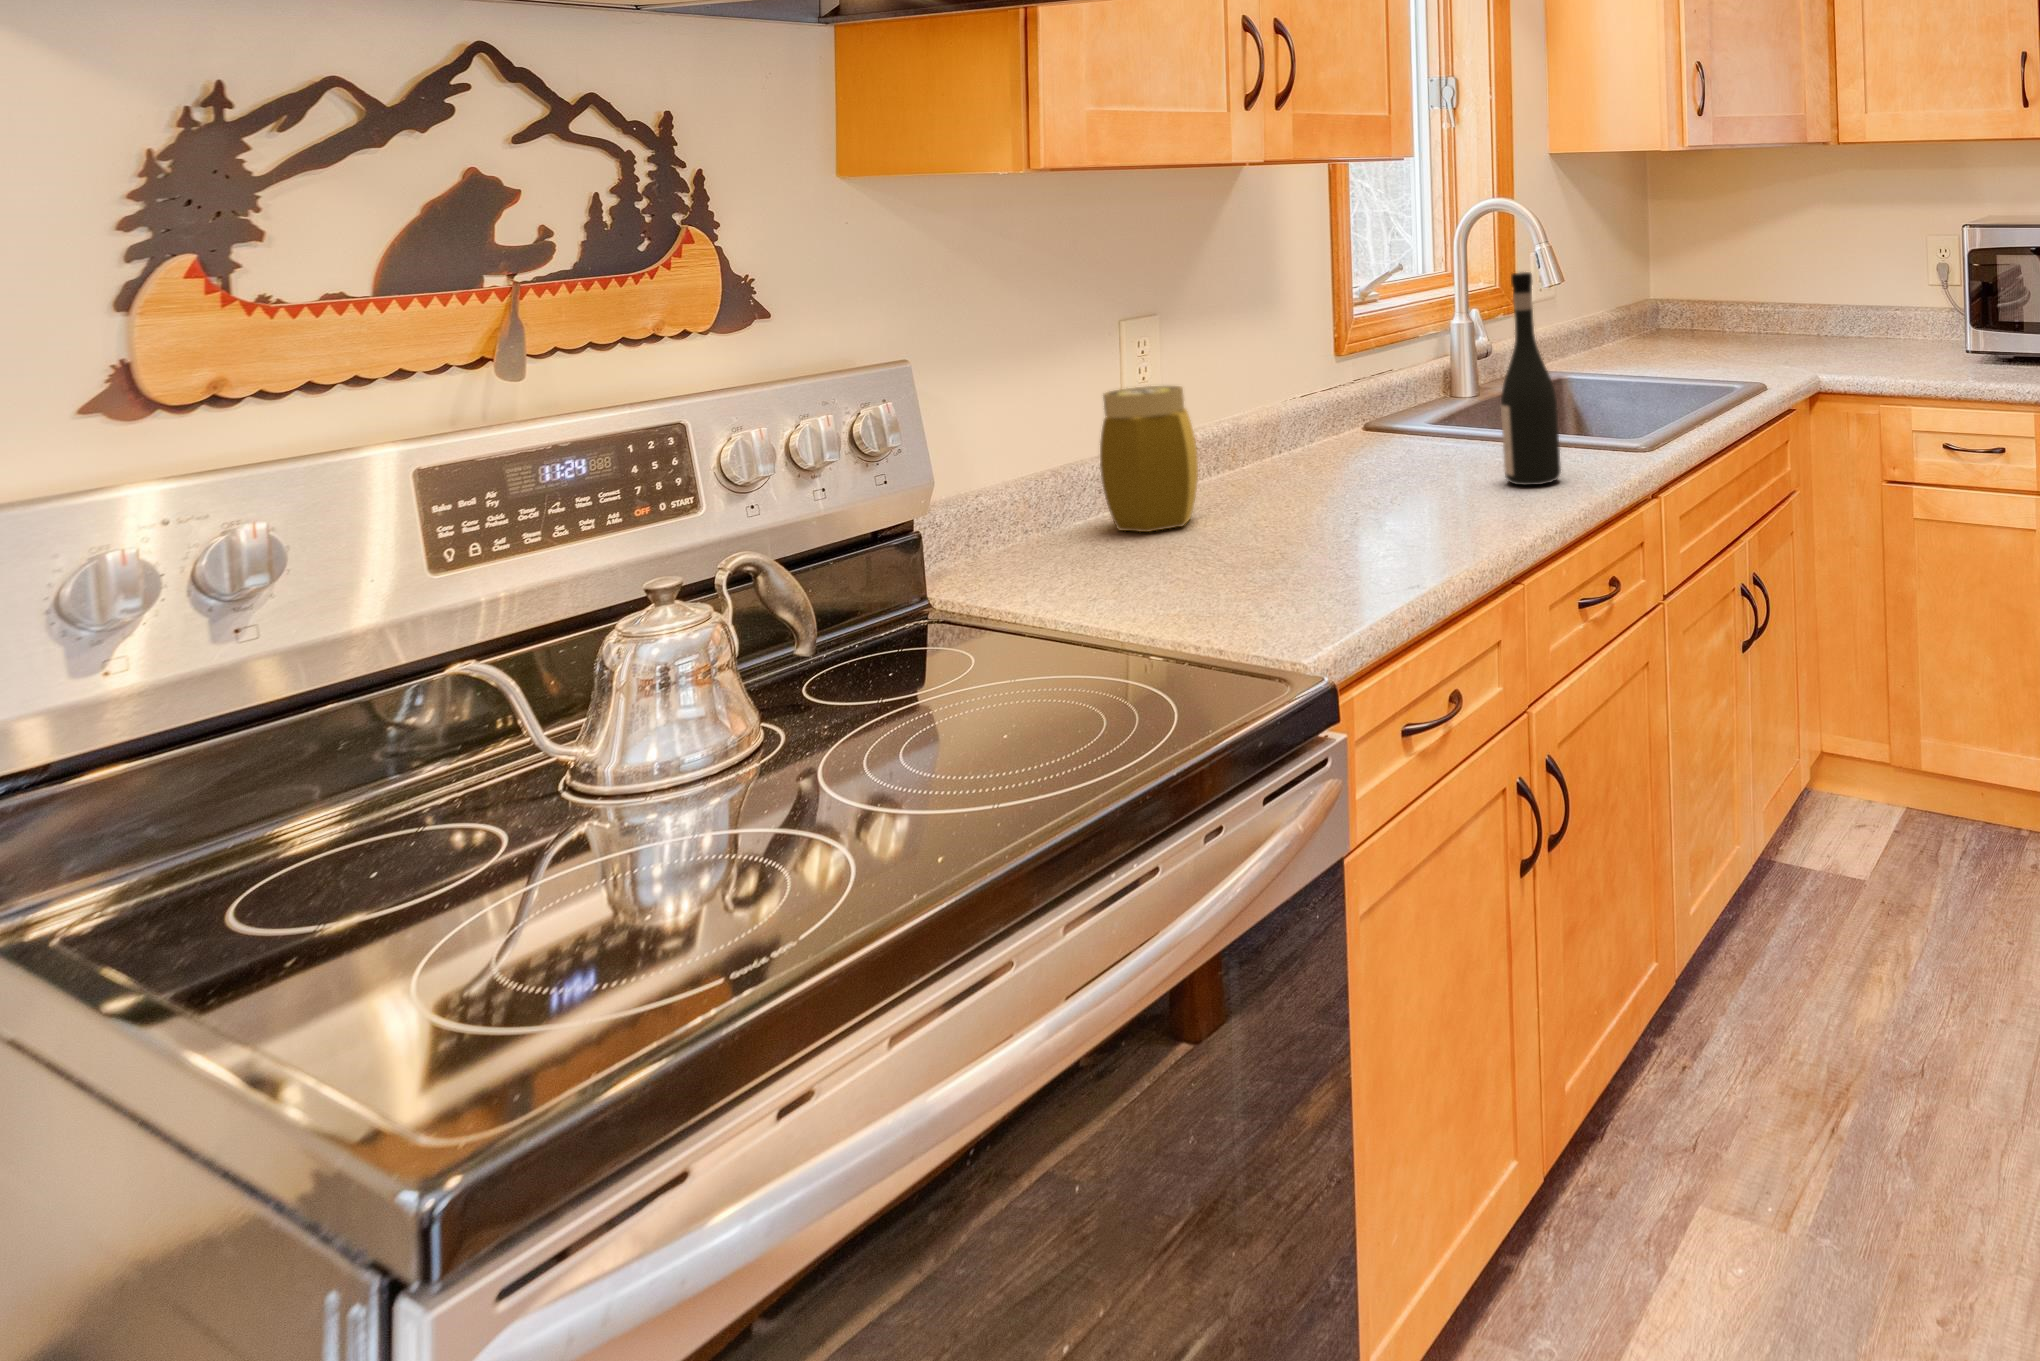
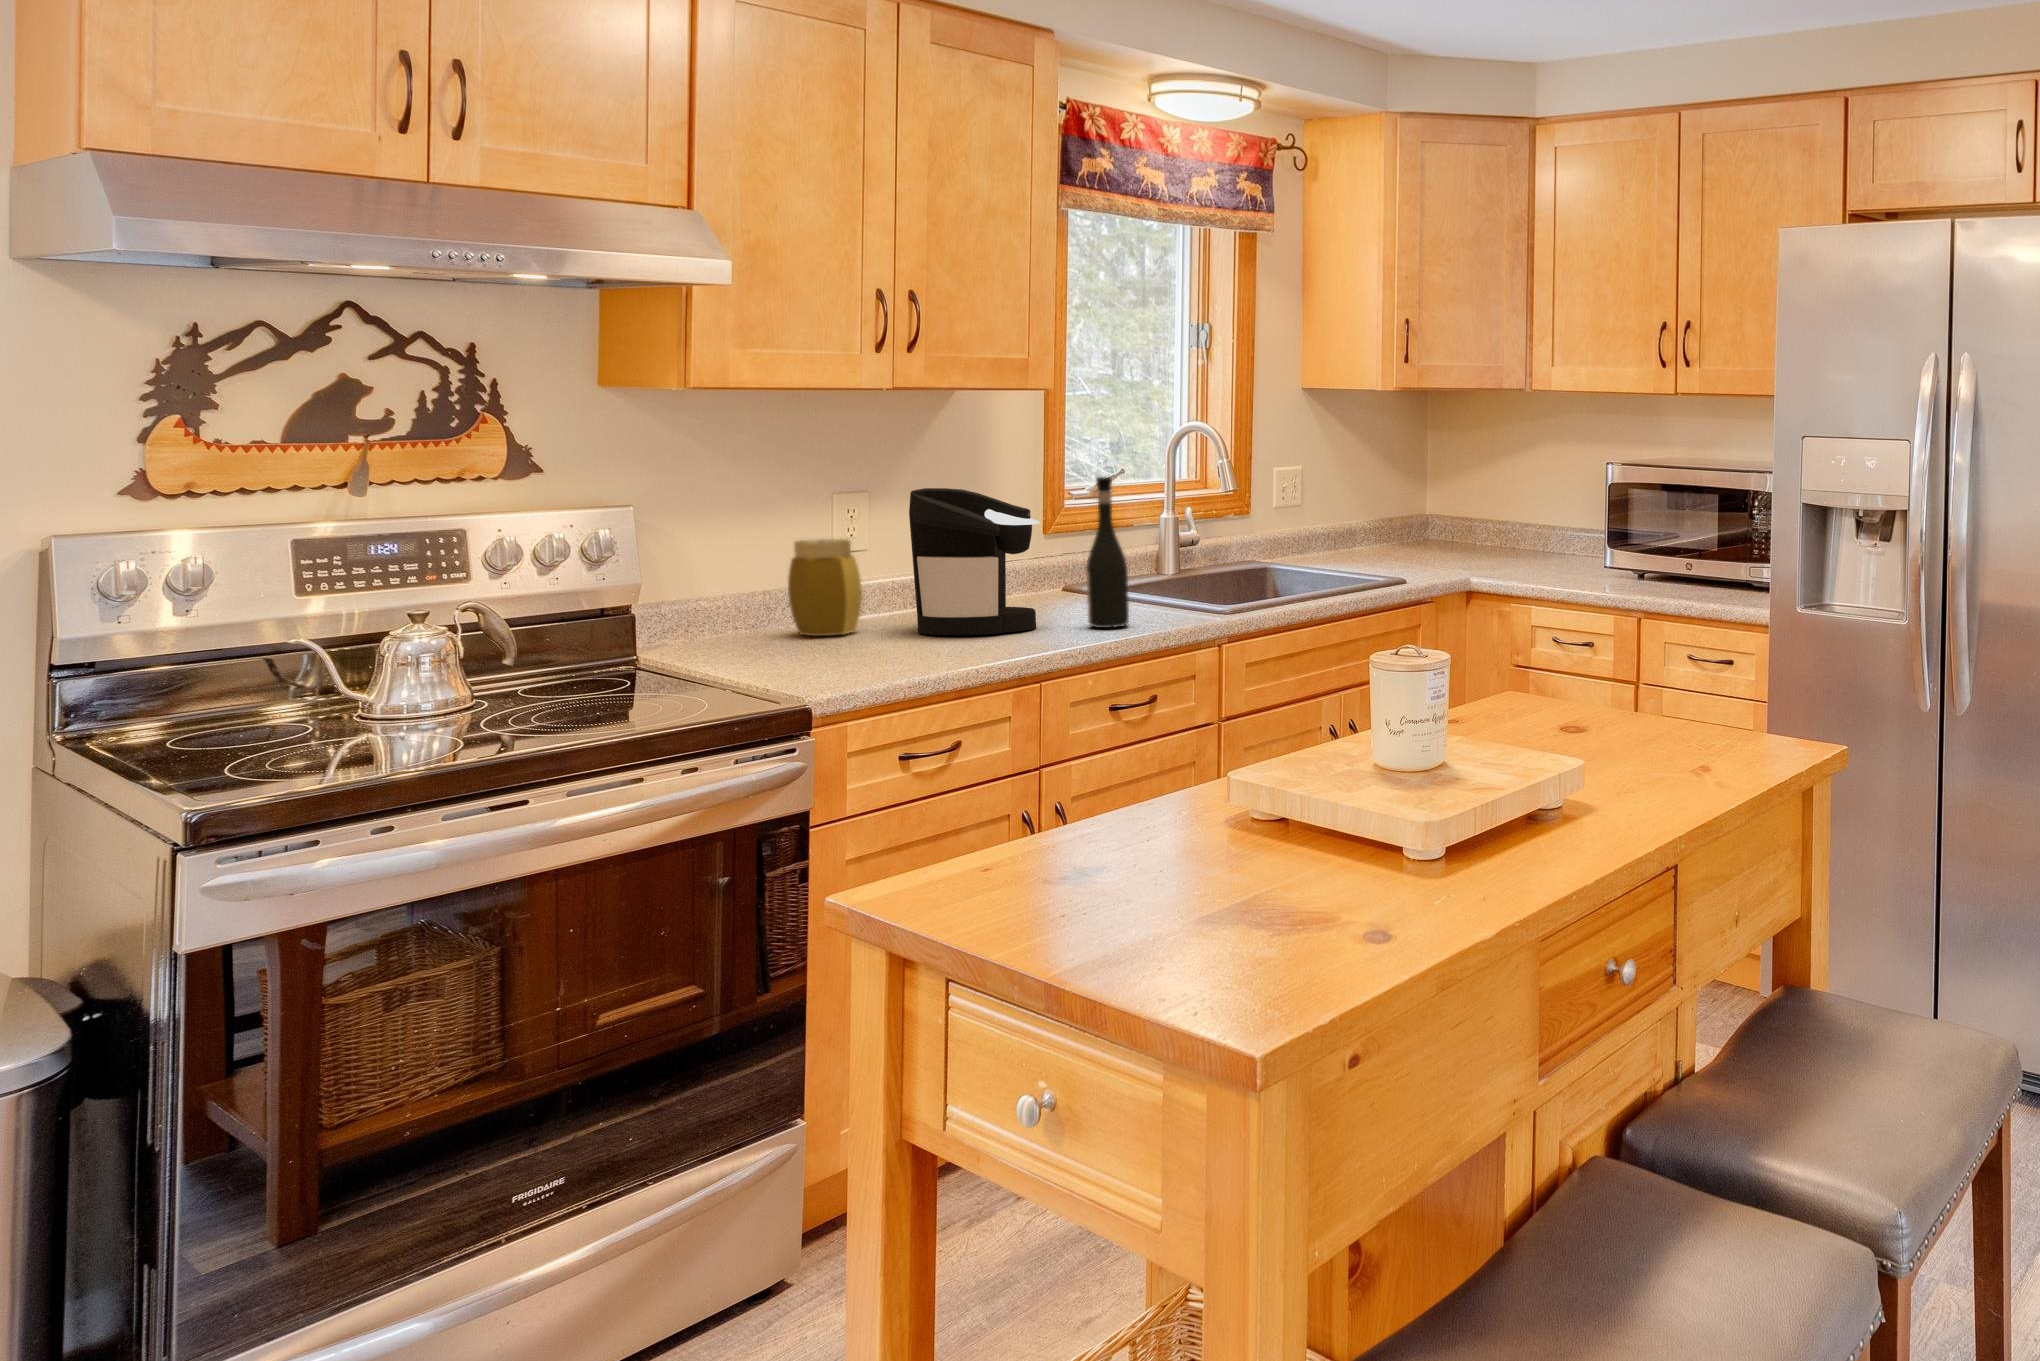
coffee maker: none [1262,303,1439,516] -> present [909,488,1040,635]

